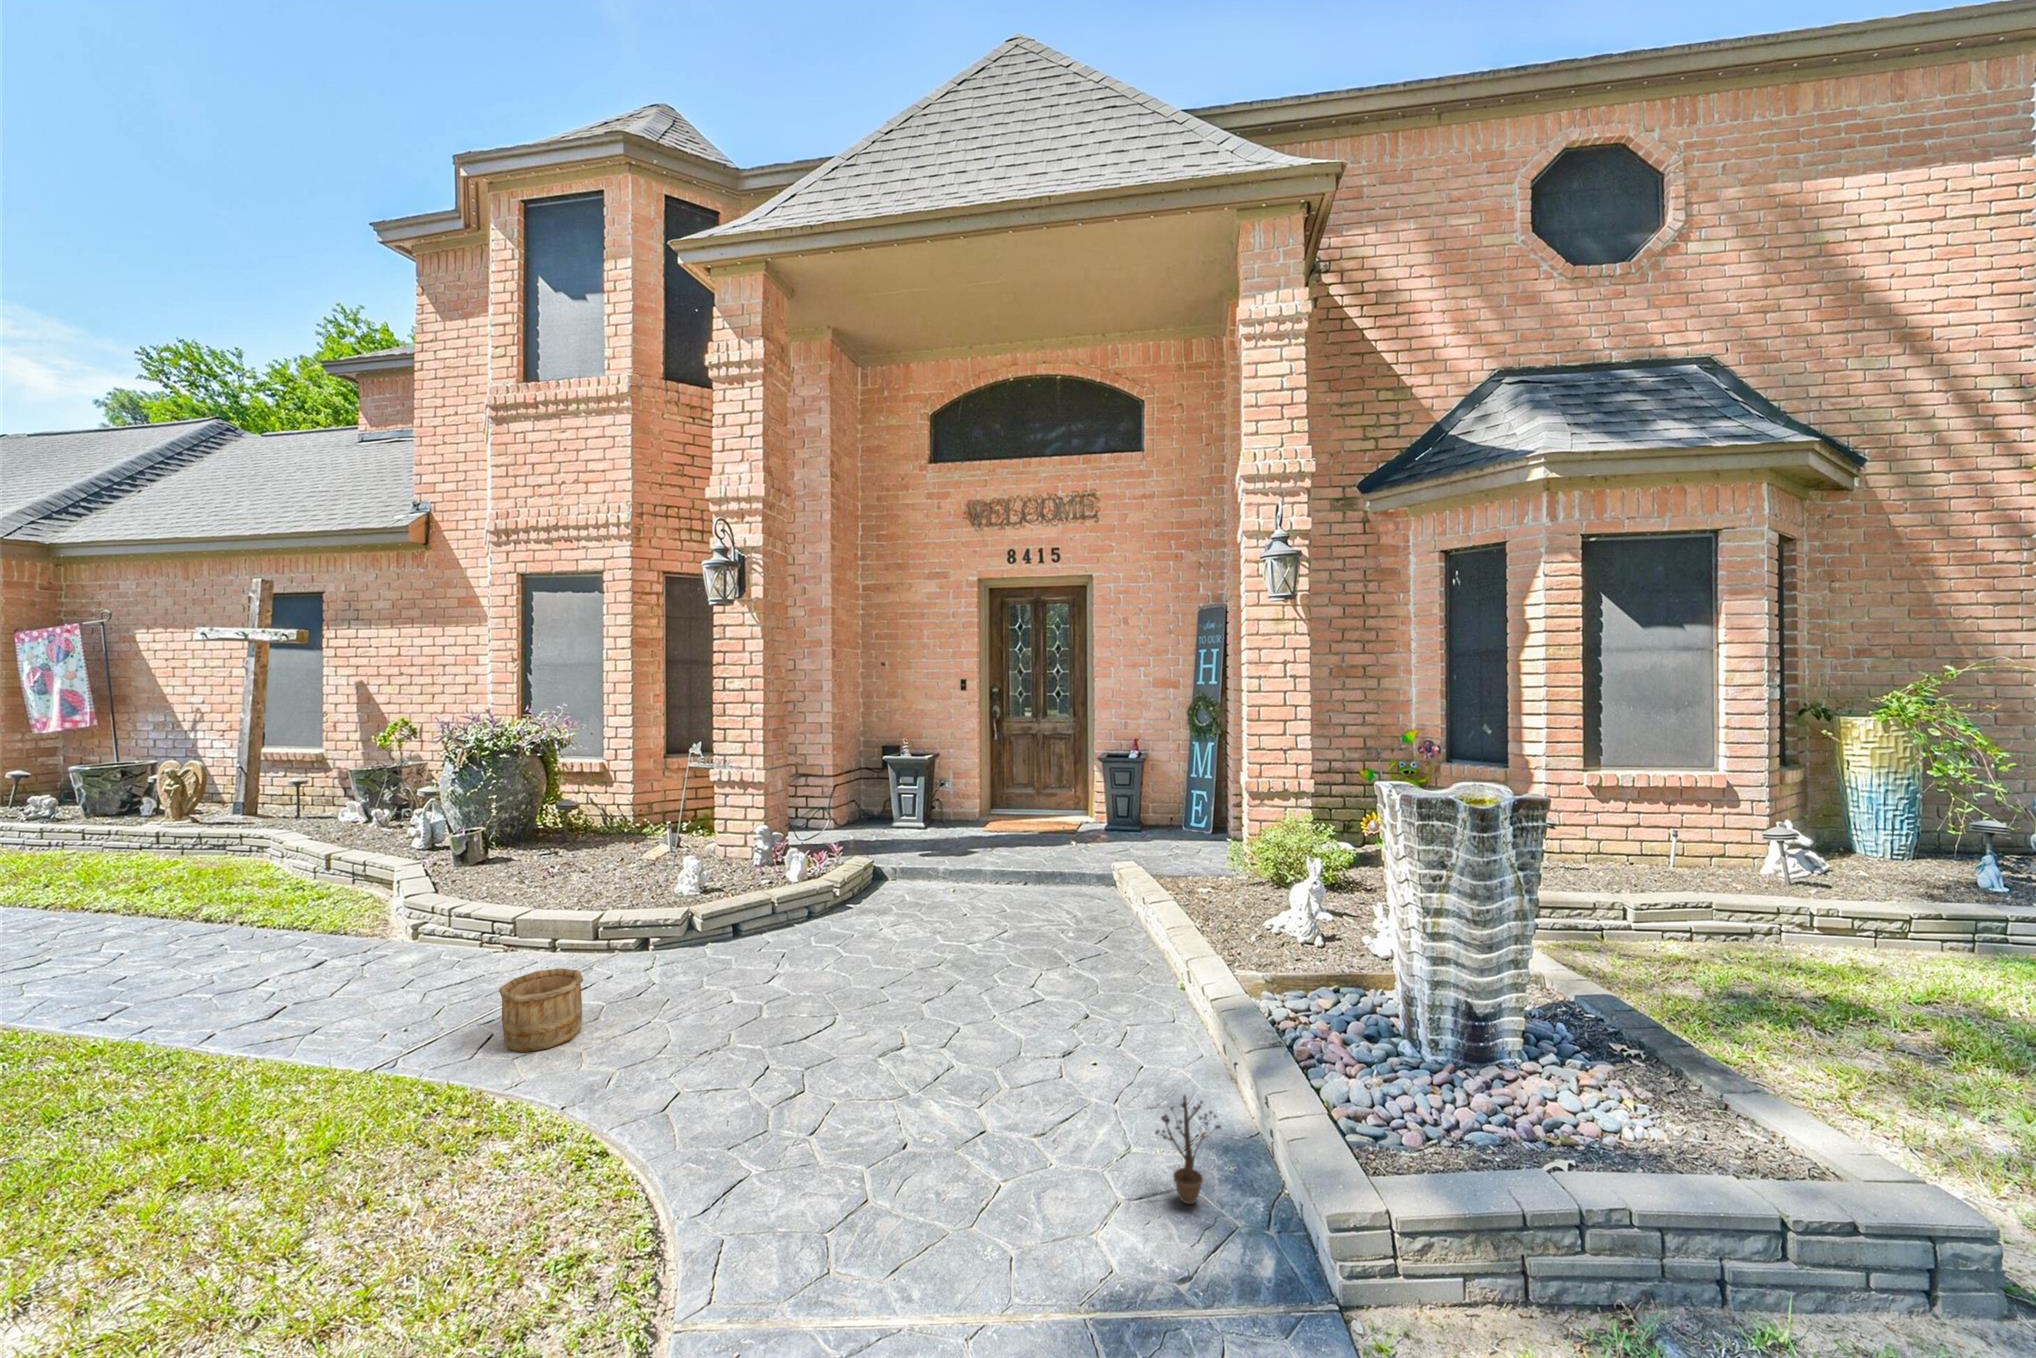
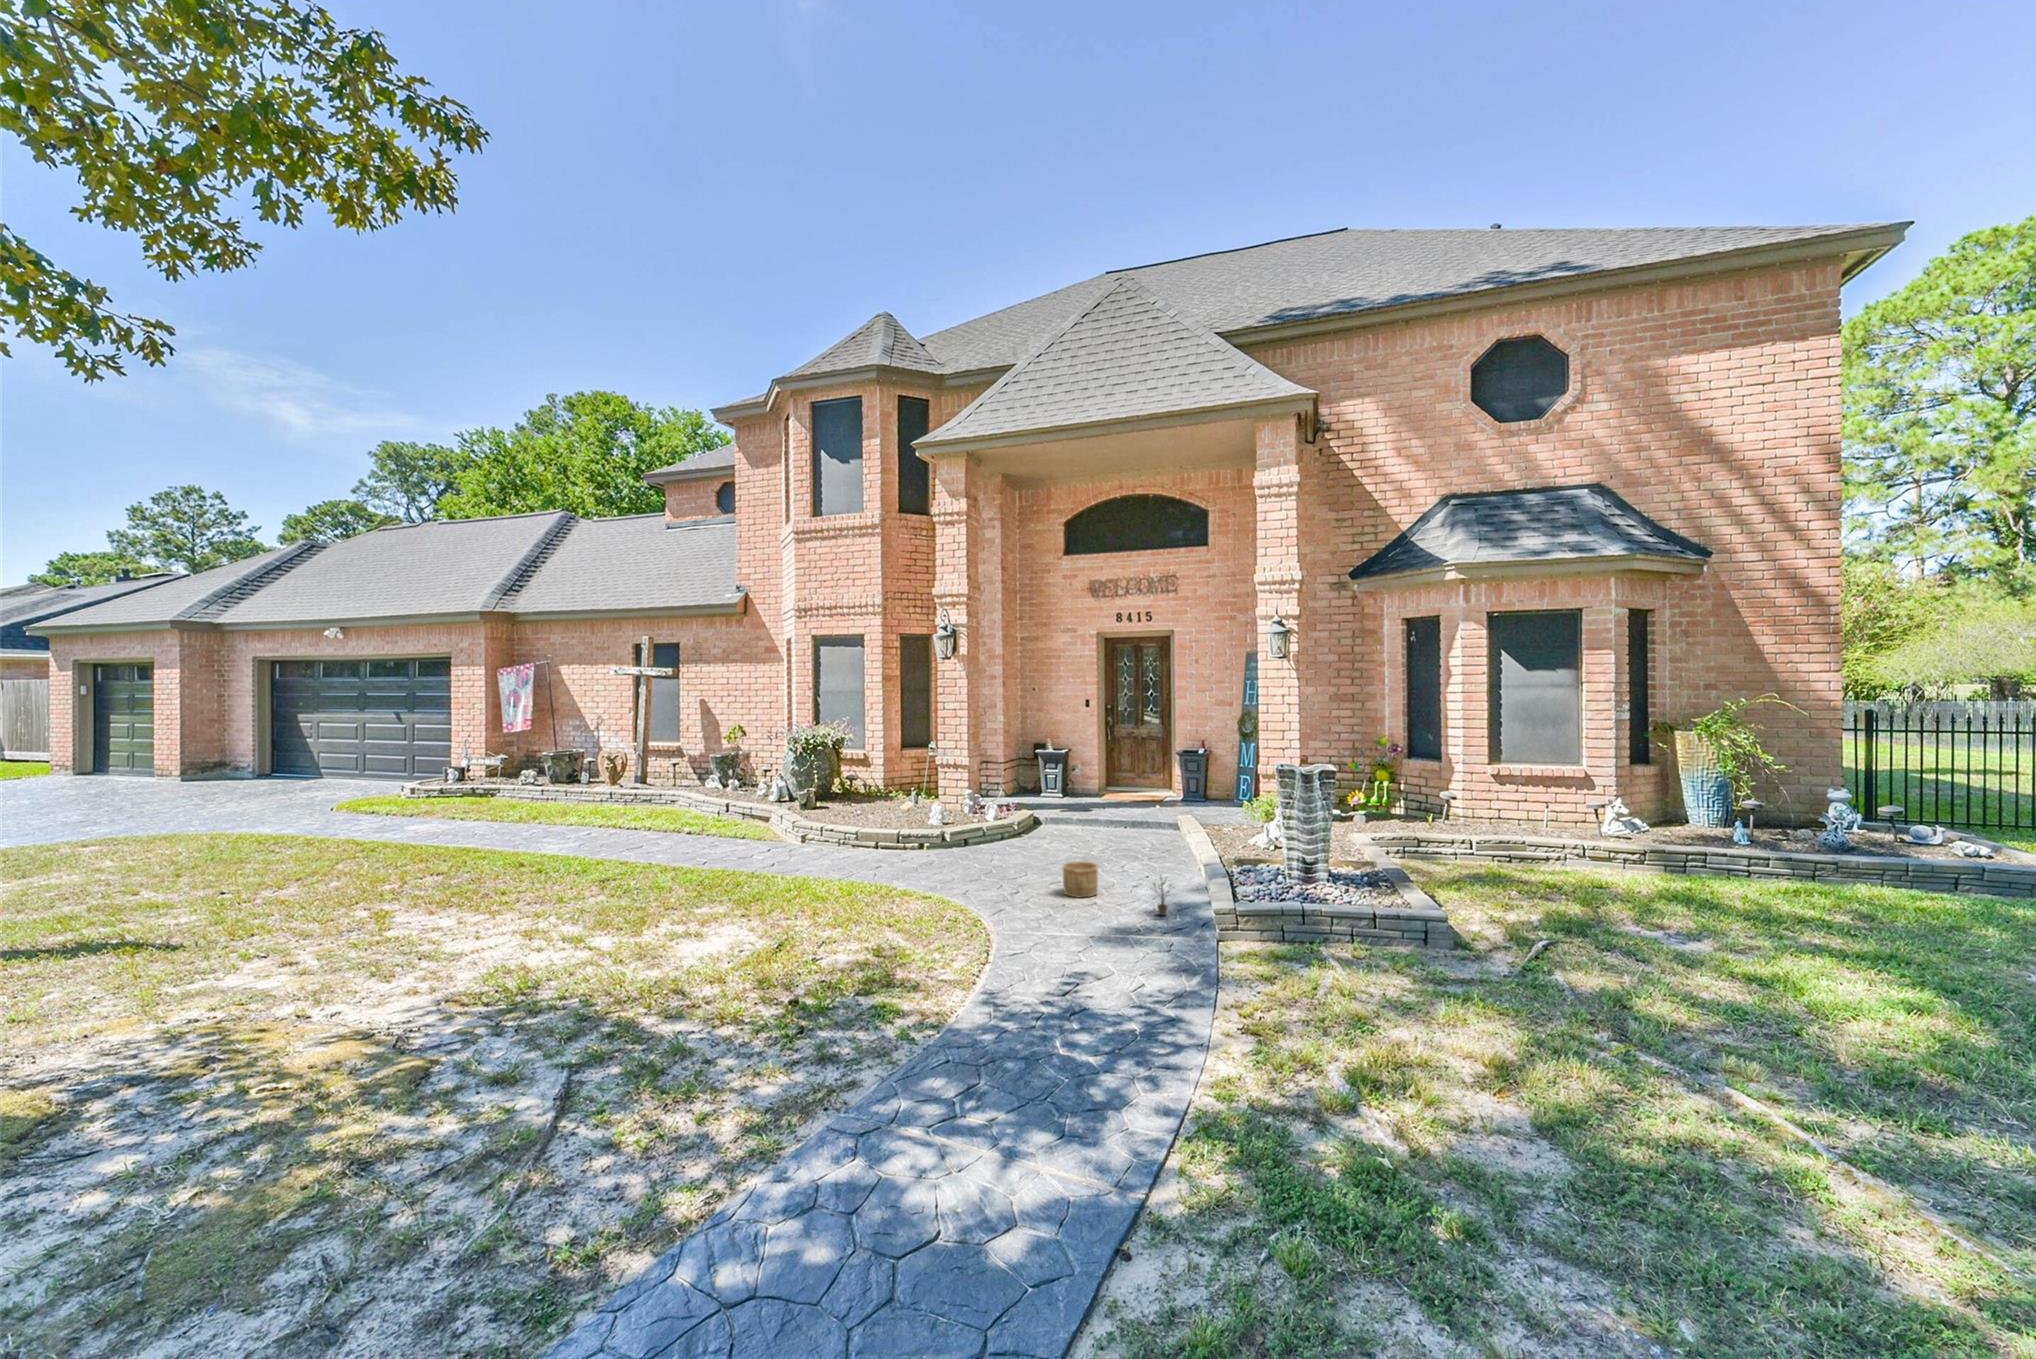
wooden bucket: present [499,969,583,1052] -> present [1063,861,1098,898]

